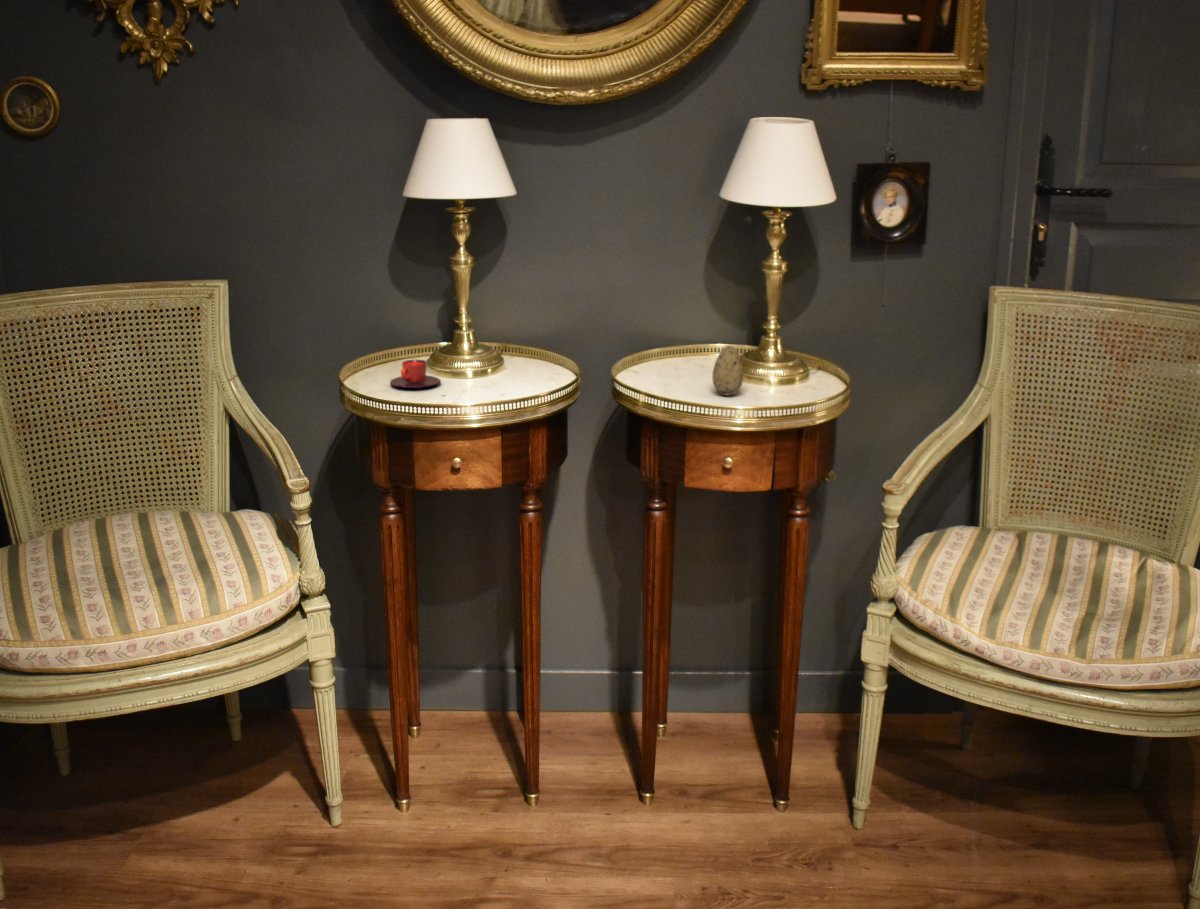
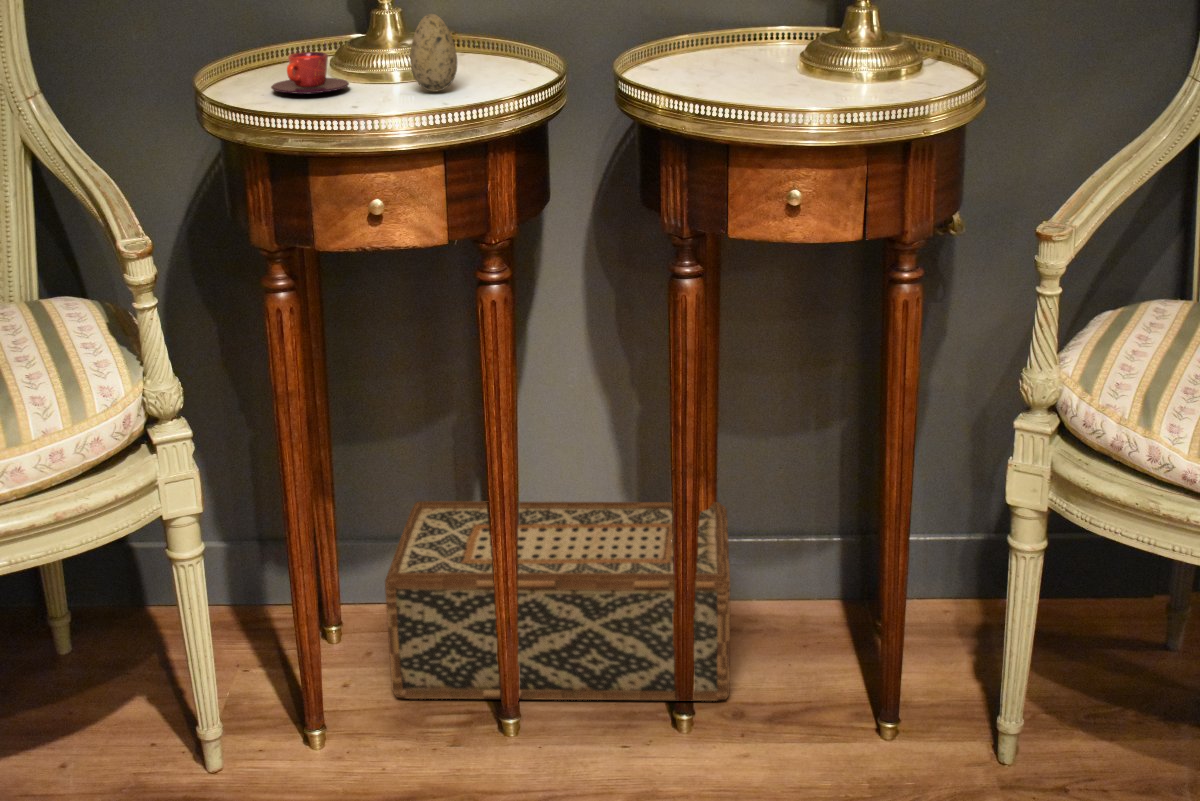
decorative egg: present [712,346,743,395] -> present [410,14,457,92]
woven basket: none [452,643,680,783] -> present [385,501,730,701]

